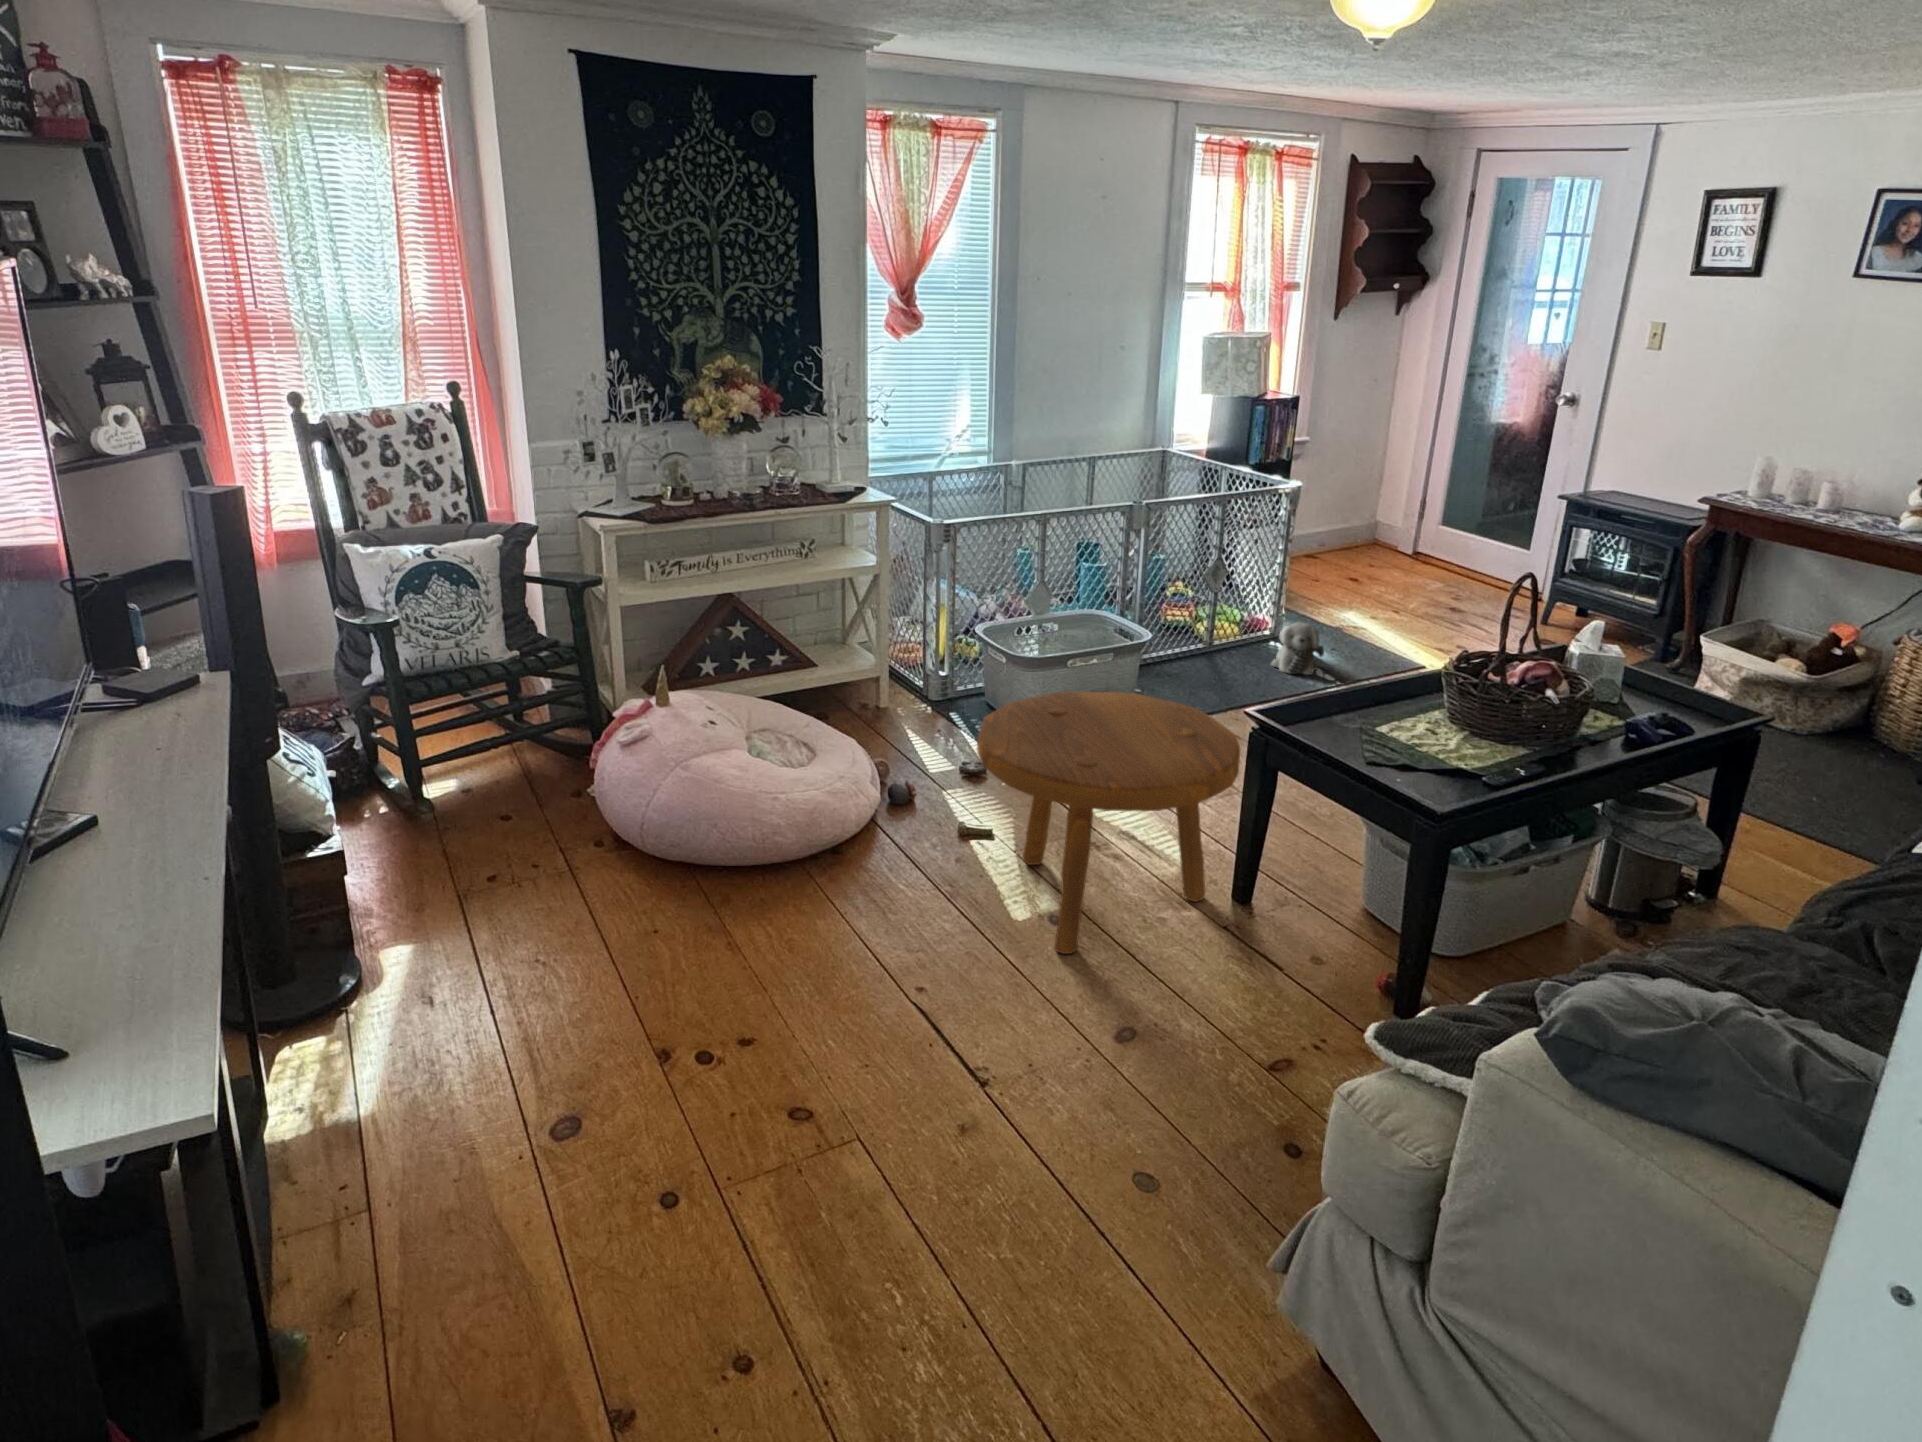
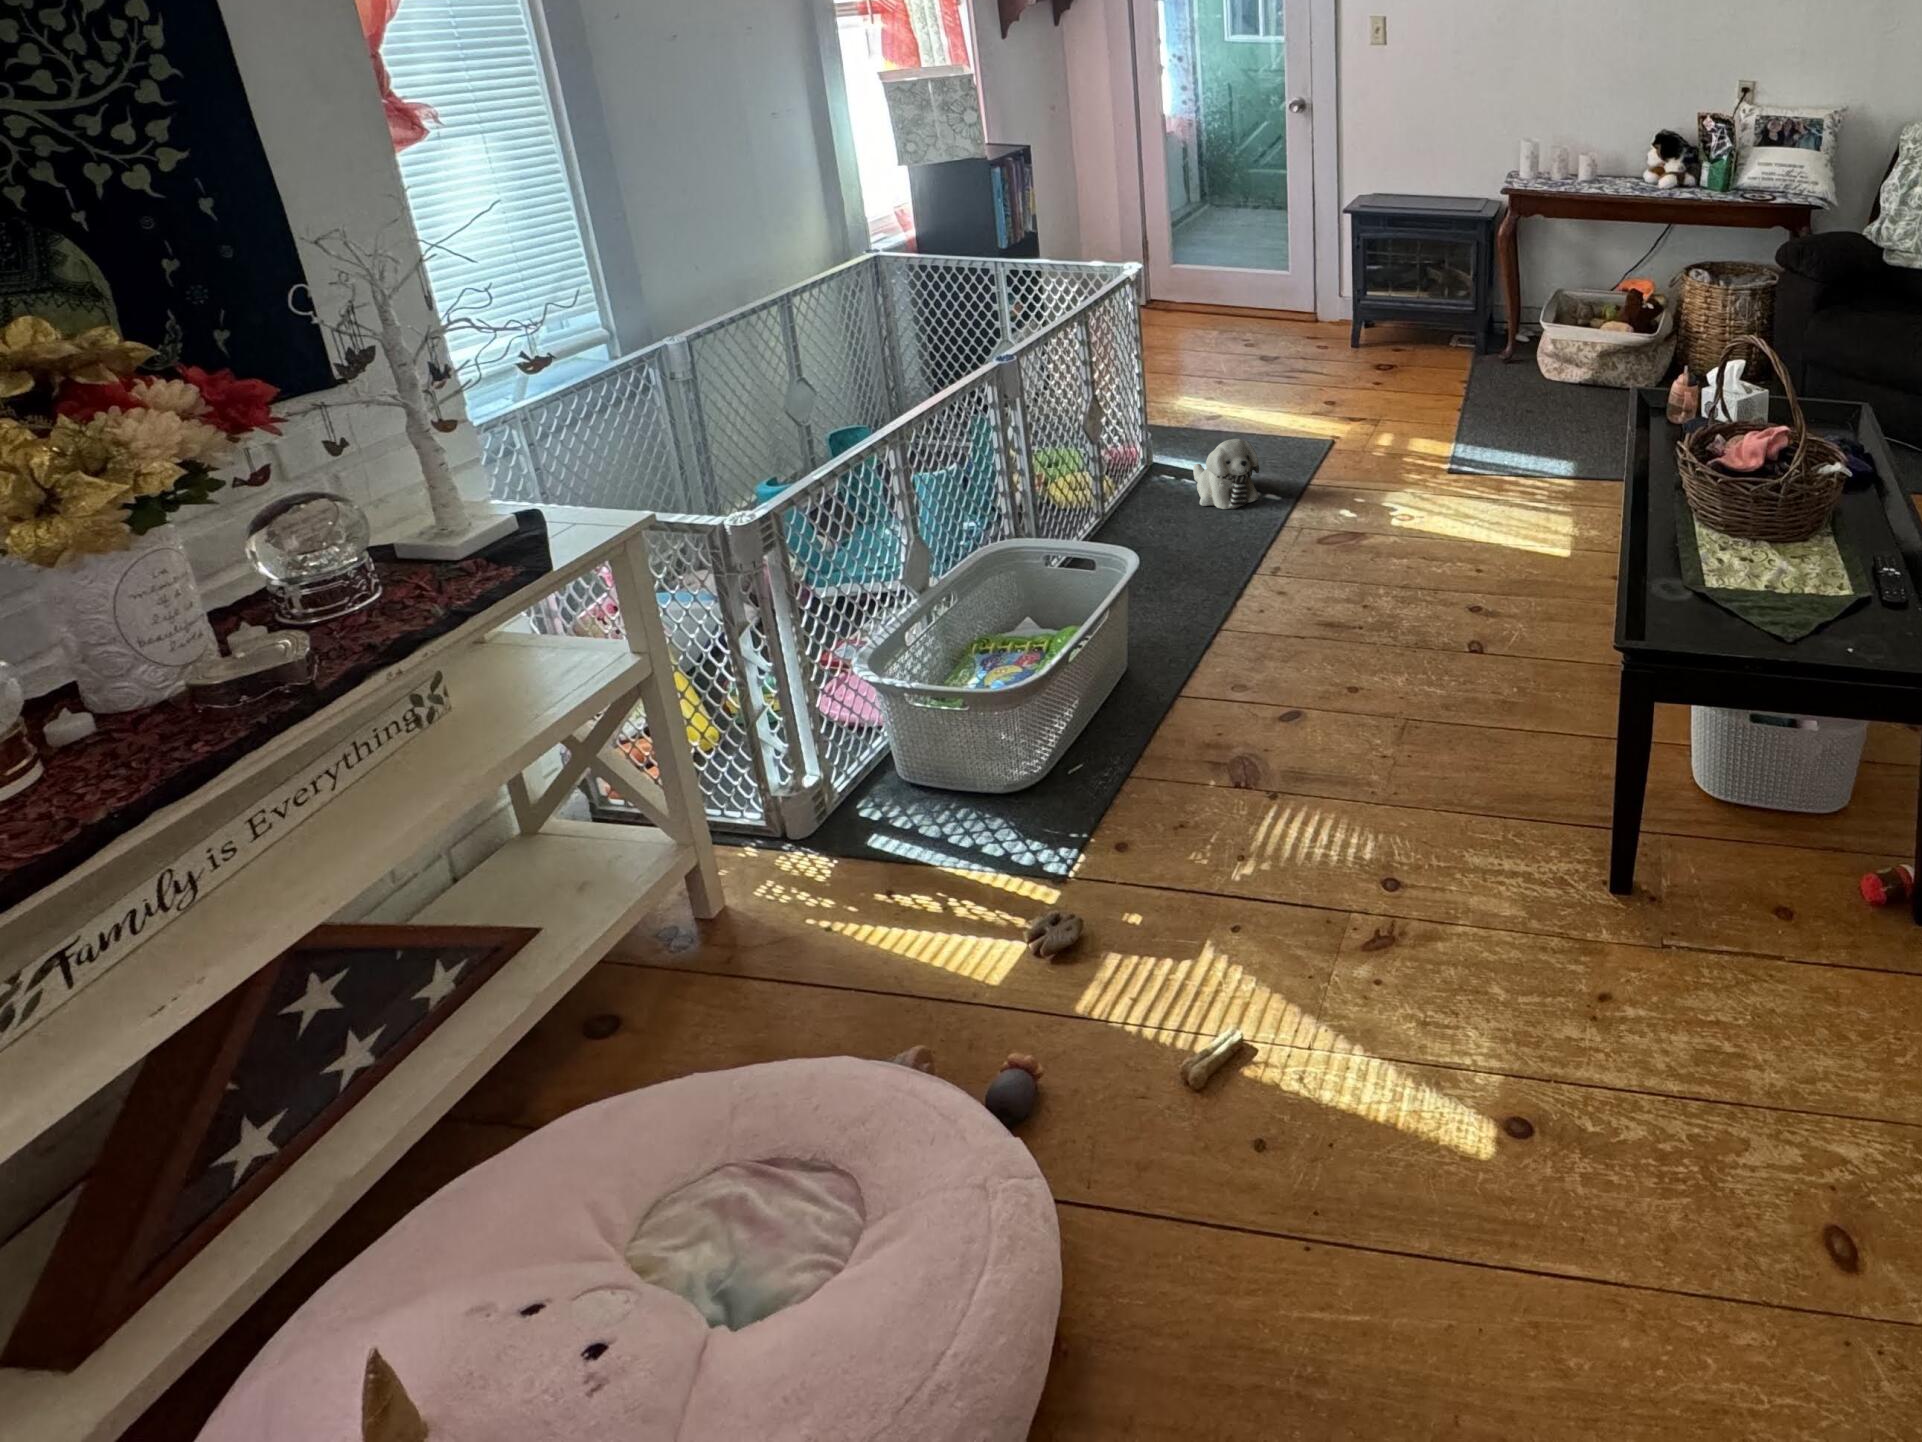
footstool: present [977,691,1240,954] -> none [1341,697,1805,1261]

